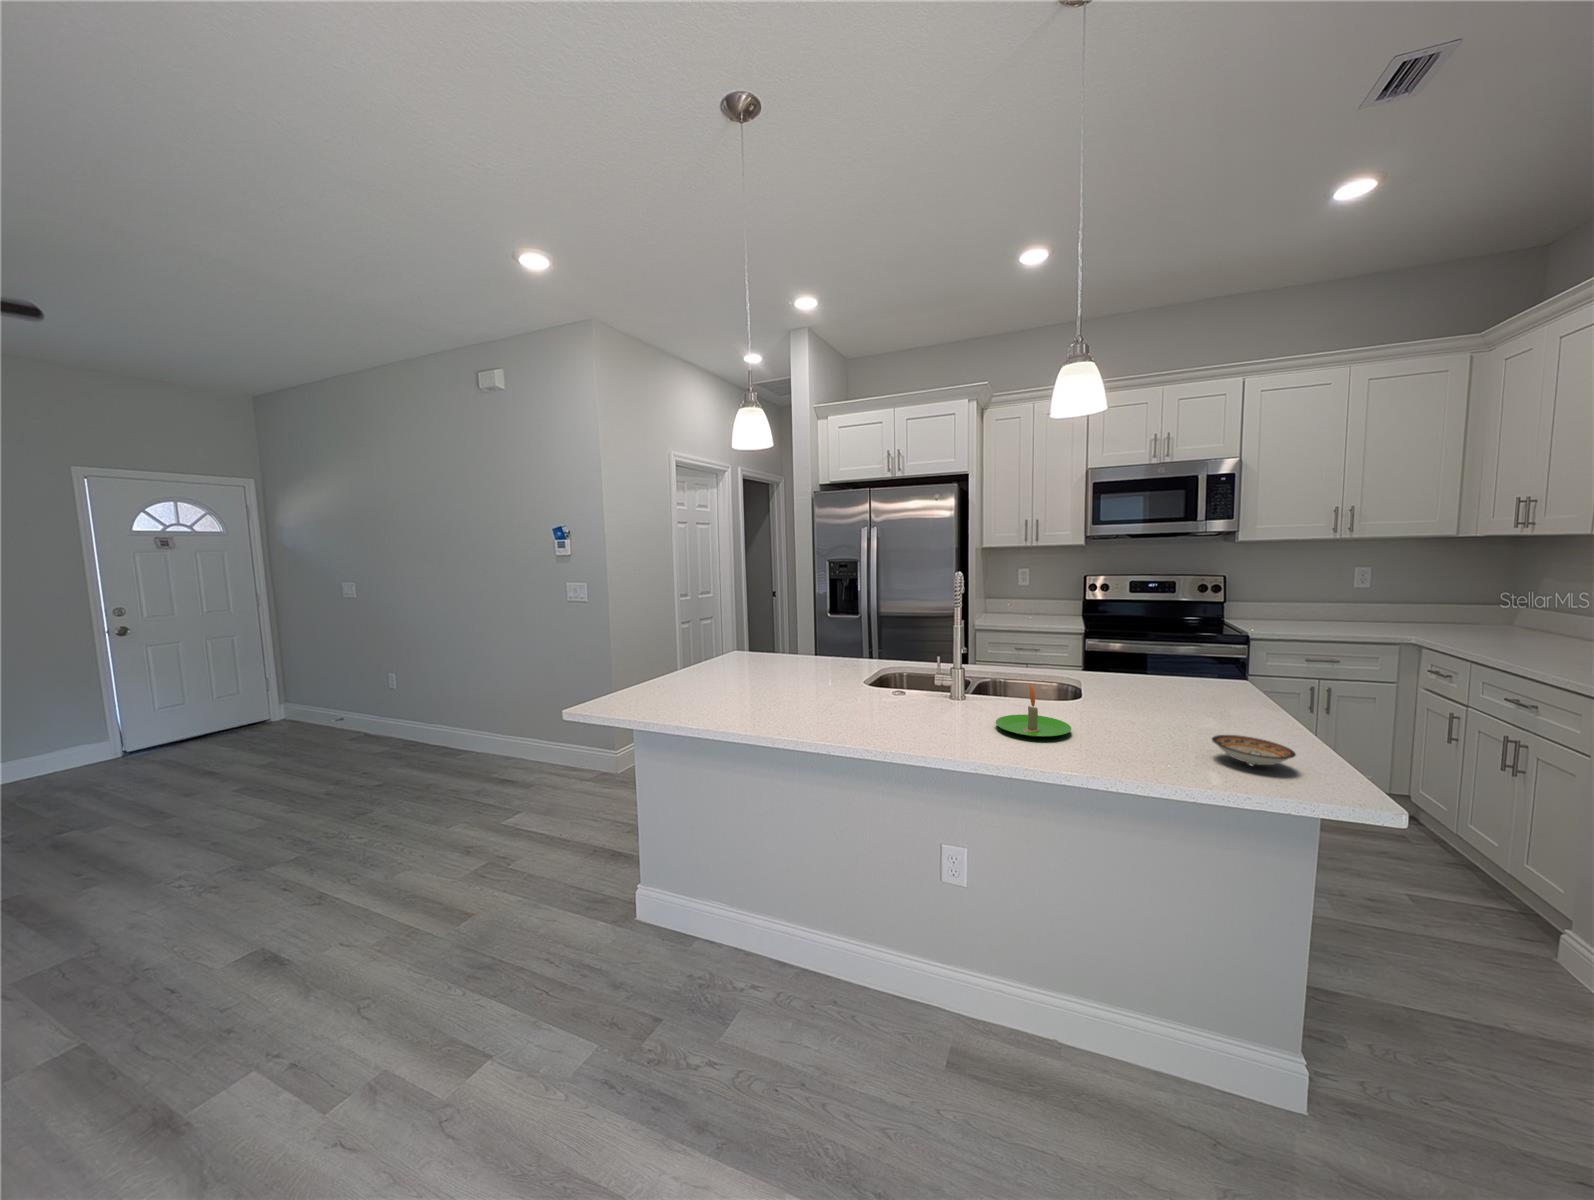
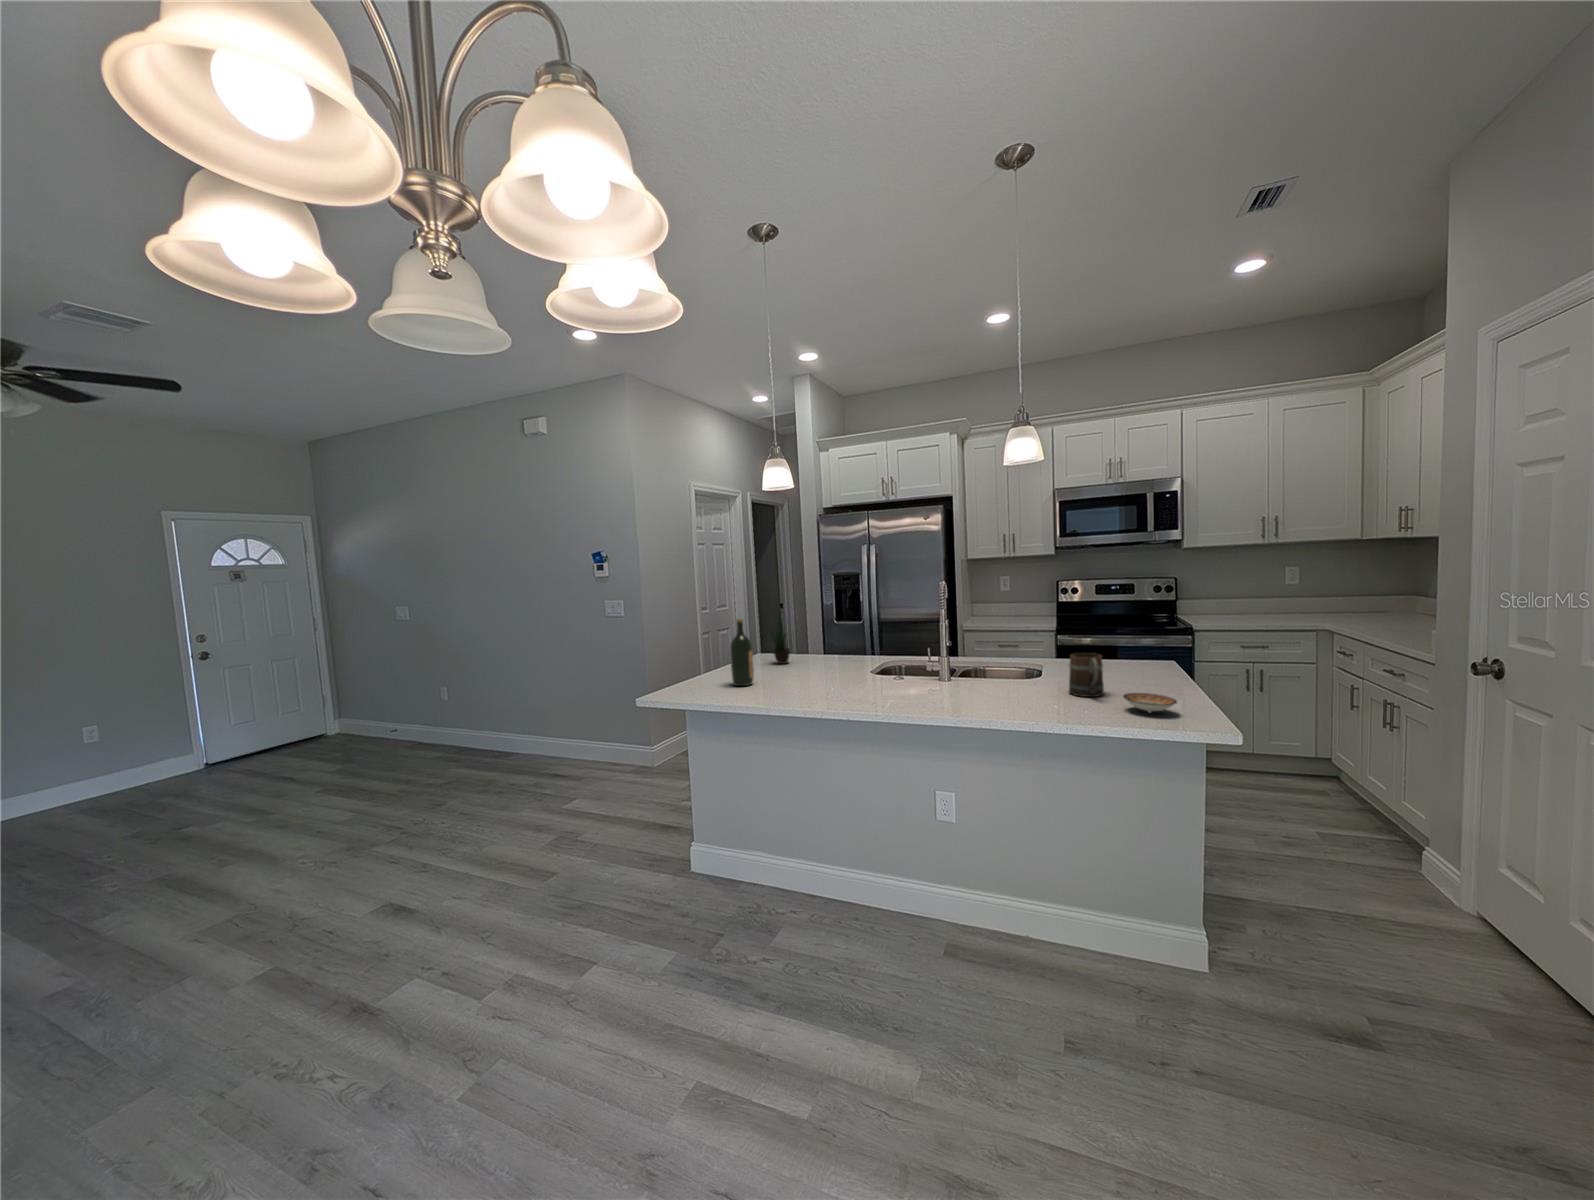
potted plant: none [735,587,777,667] -> present [770,612,790,664]
wine bottle: none [688,613,717,697] -> present [730,619,754,686]
mug: none [1127,673,1175,735] -> present [1069,653,1104,697]
candle: present [996,684,1071,737] -> none [971,663,1027,702]

